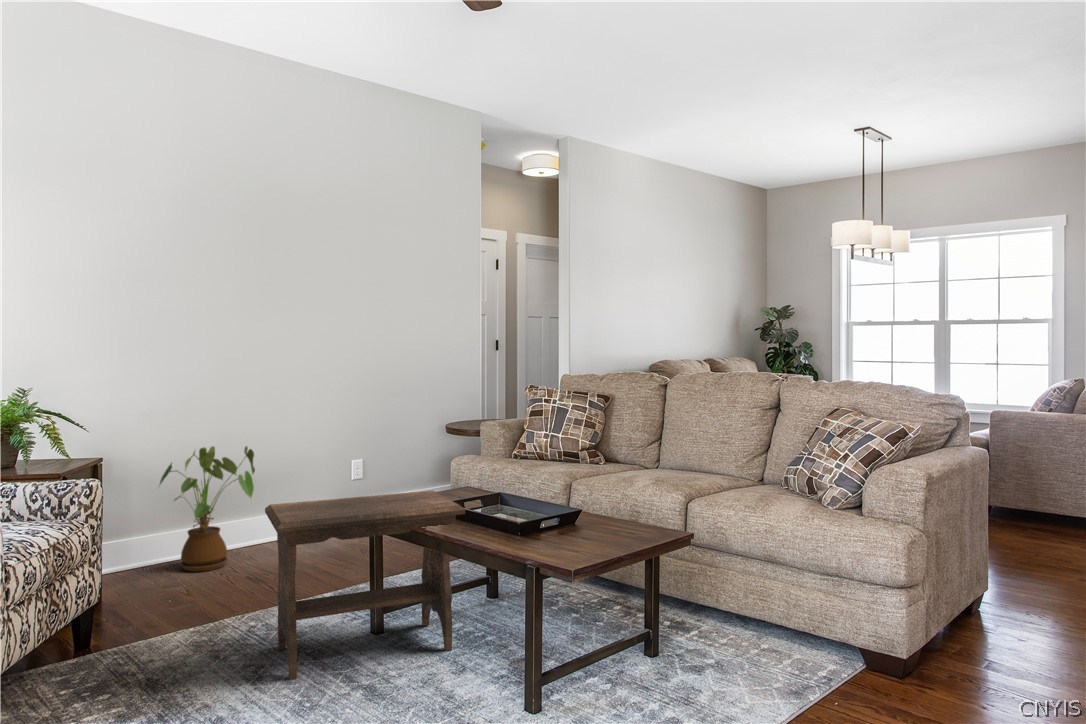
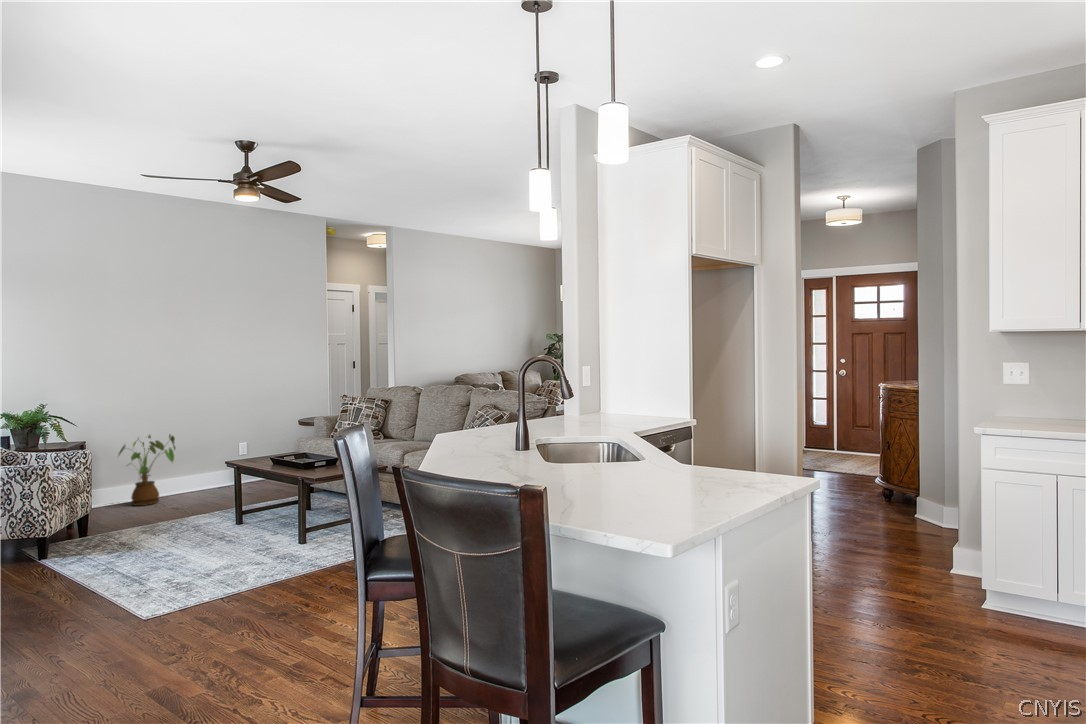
footstool: present [265,490,465,680] -> none [177,452,278,540]

